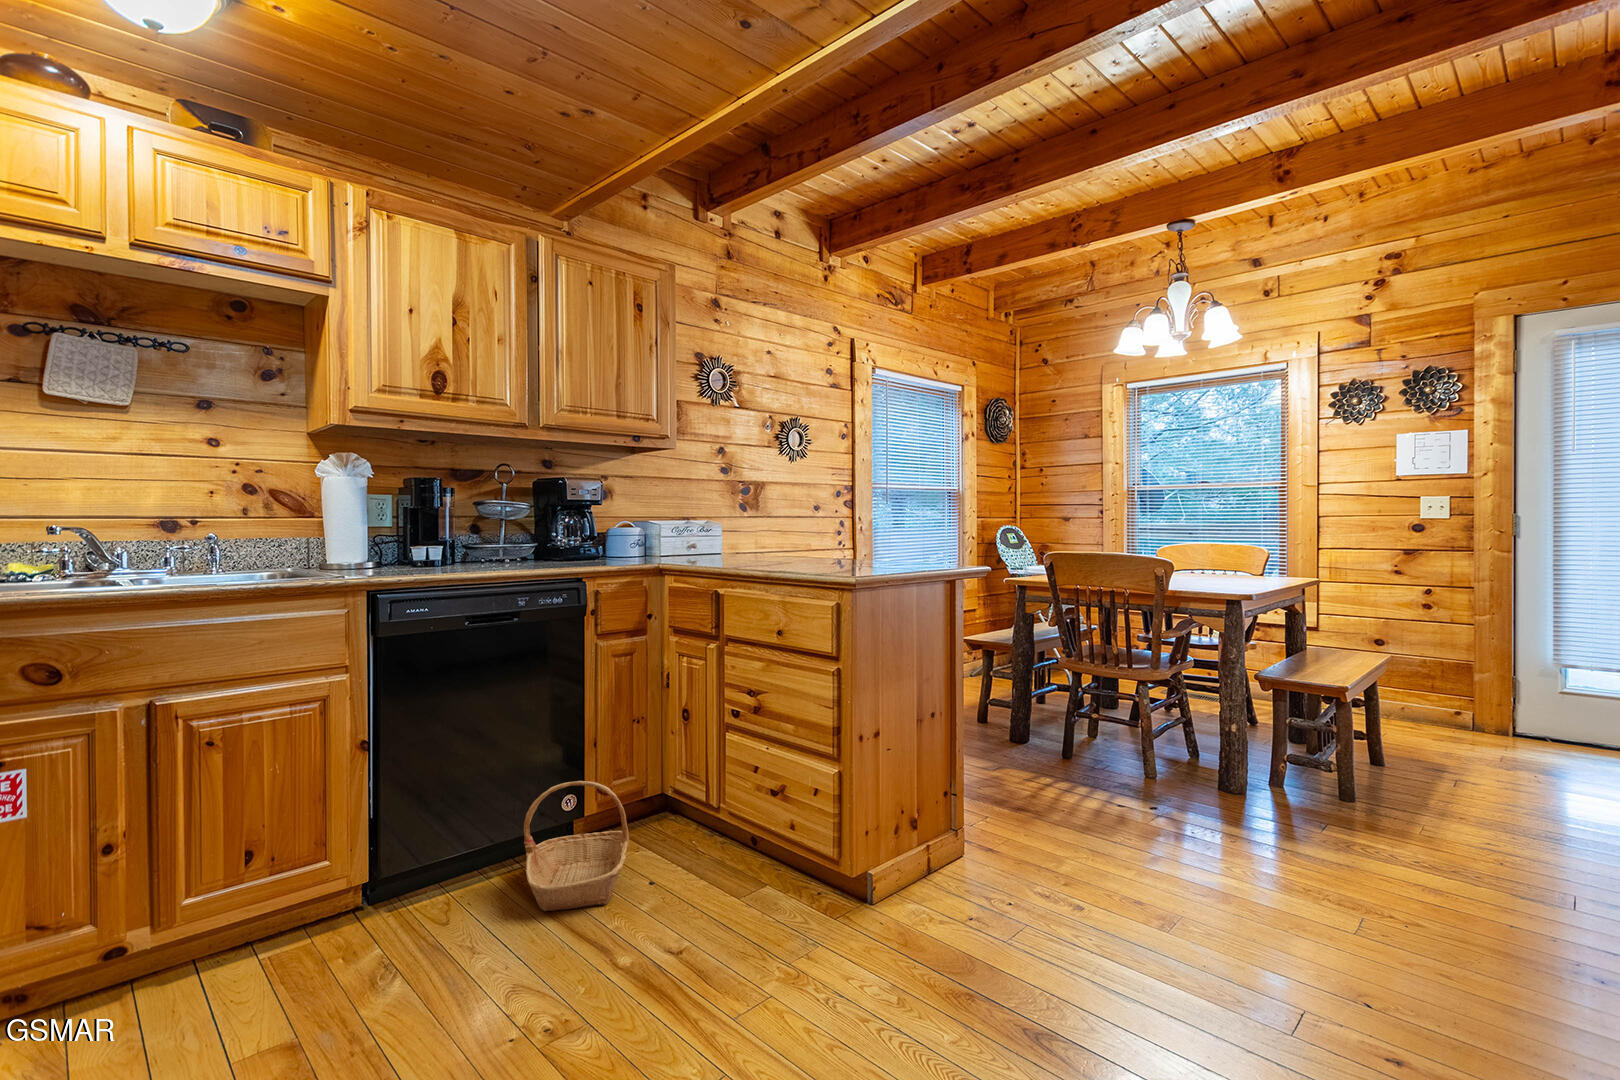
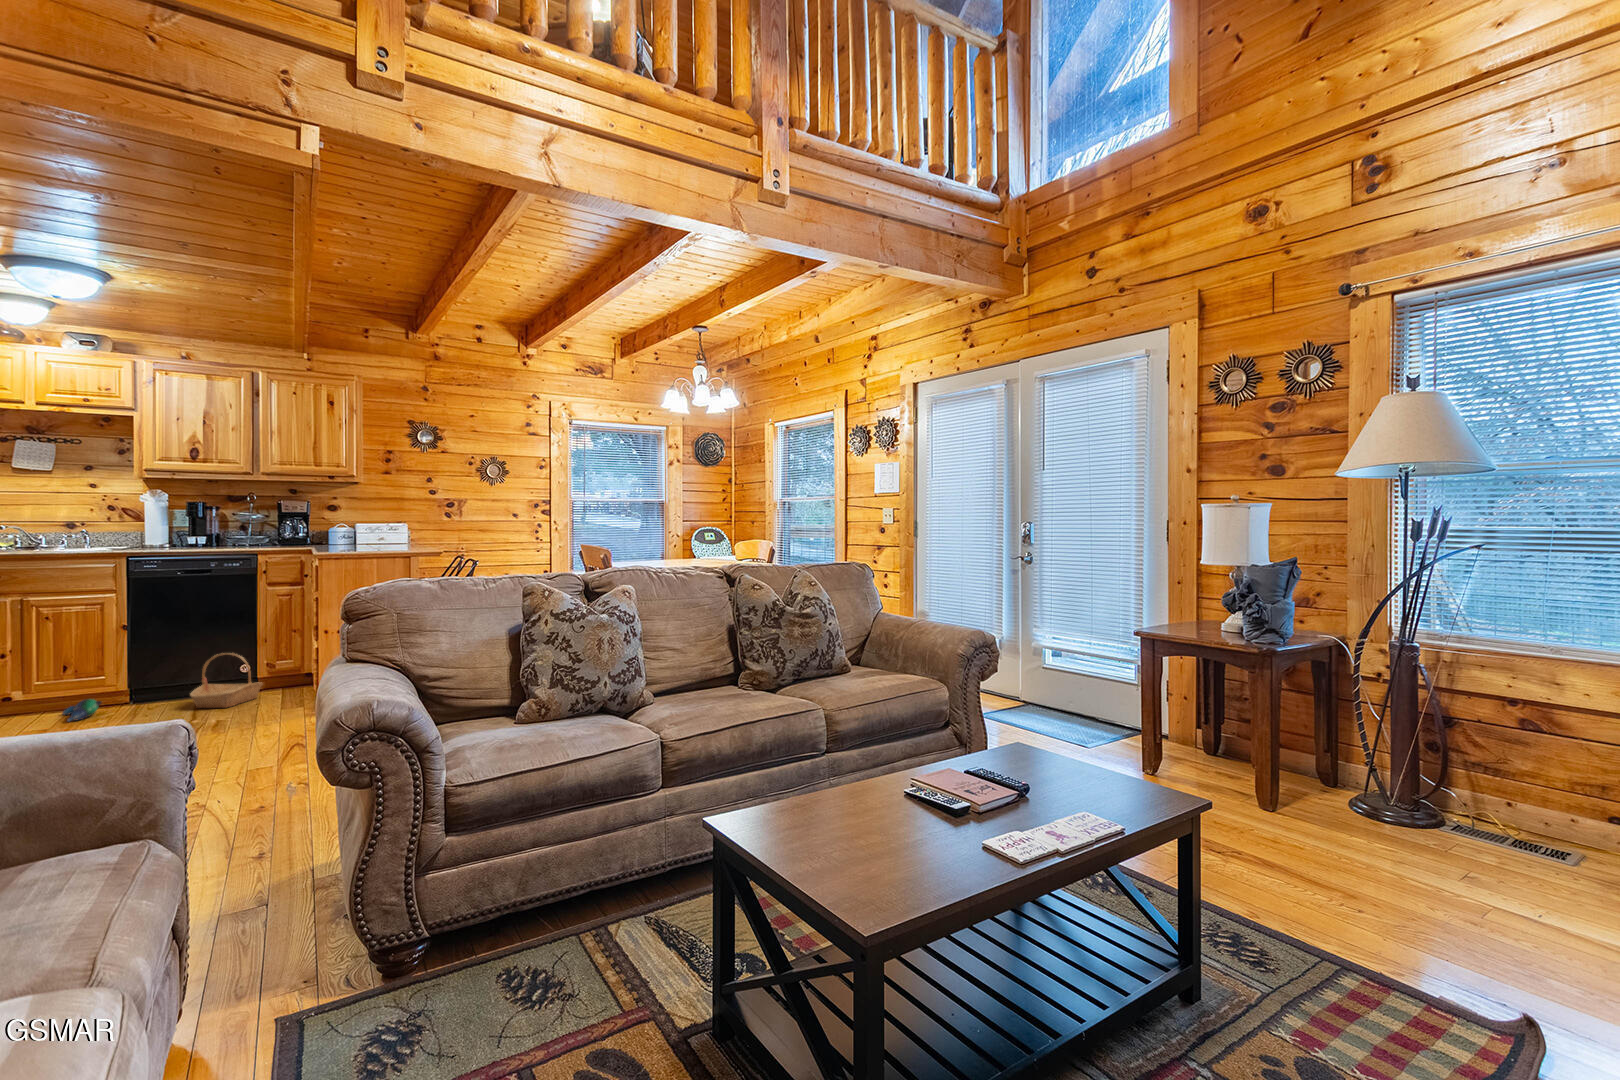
plush toy: none [248,924,351,1005] -> present [62,699,101,722]

